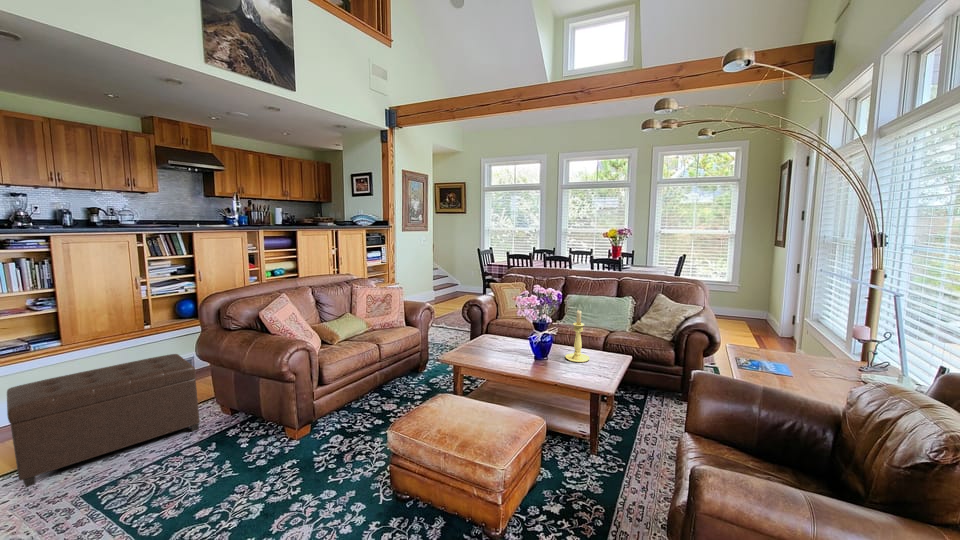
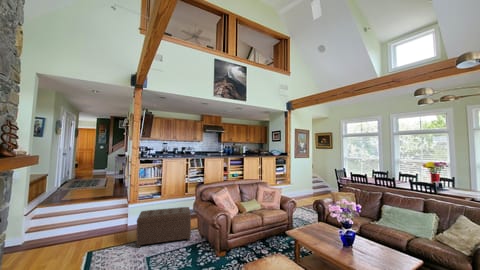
candle holder: present [565,310,590,362] -> none [364,219,383,256]

